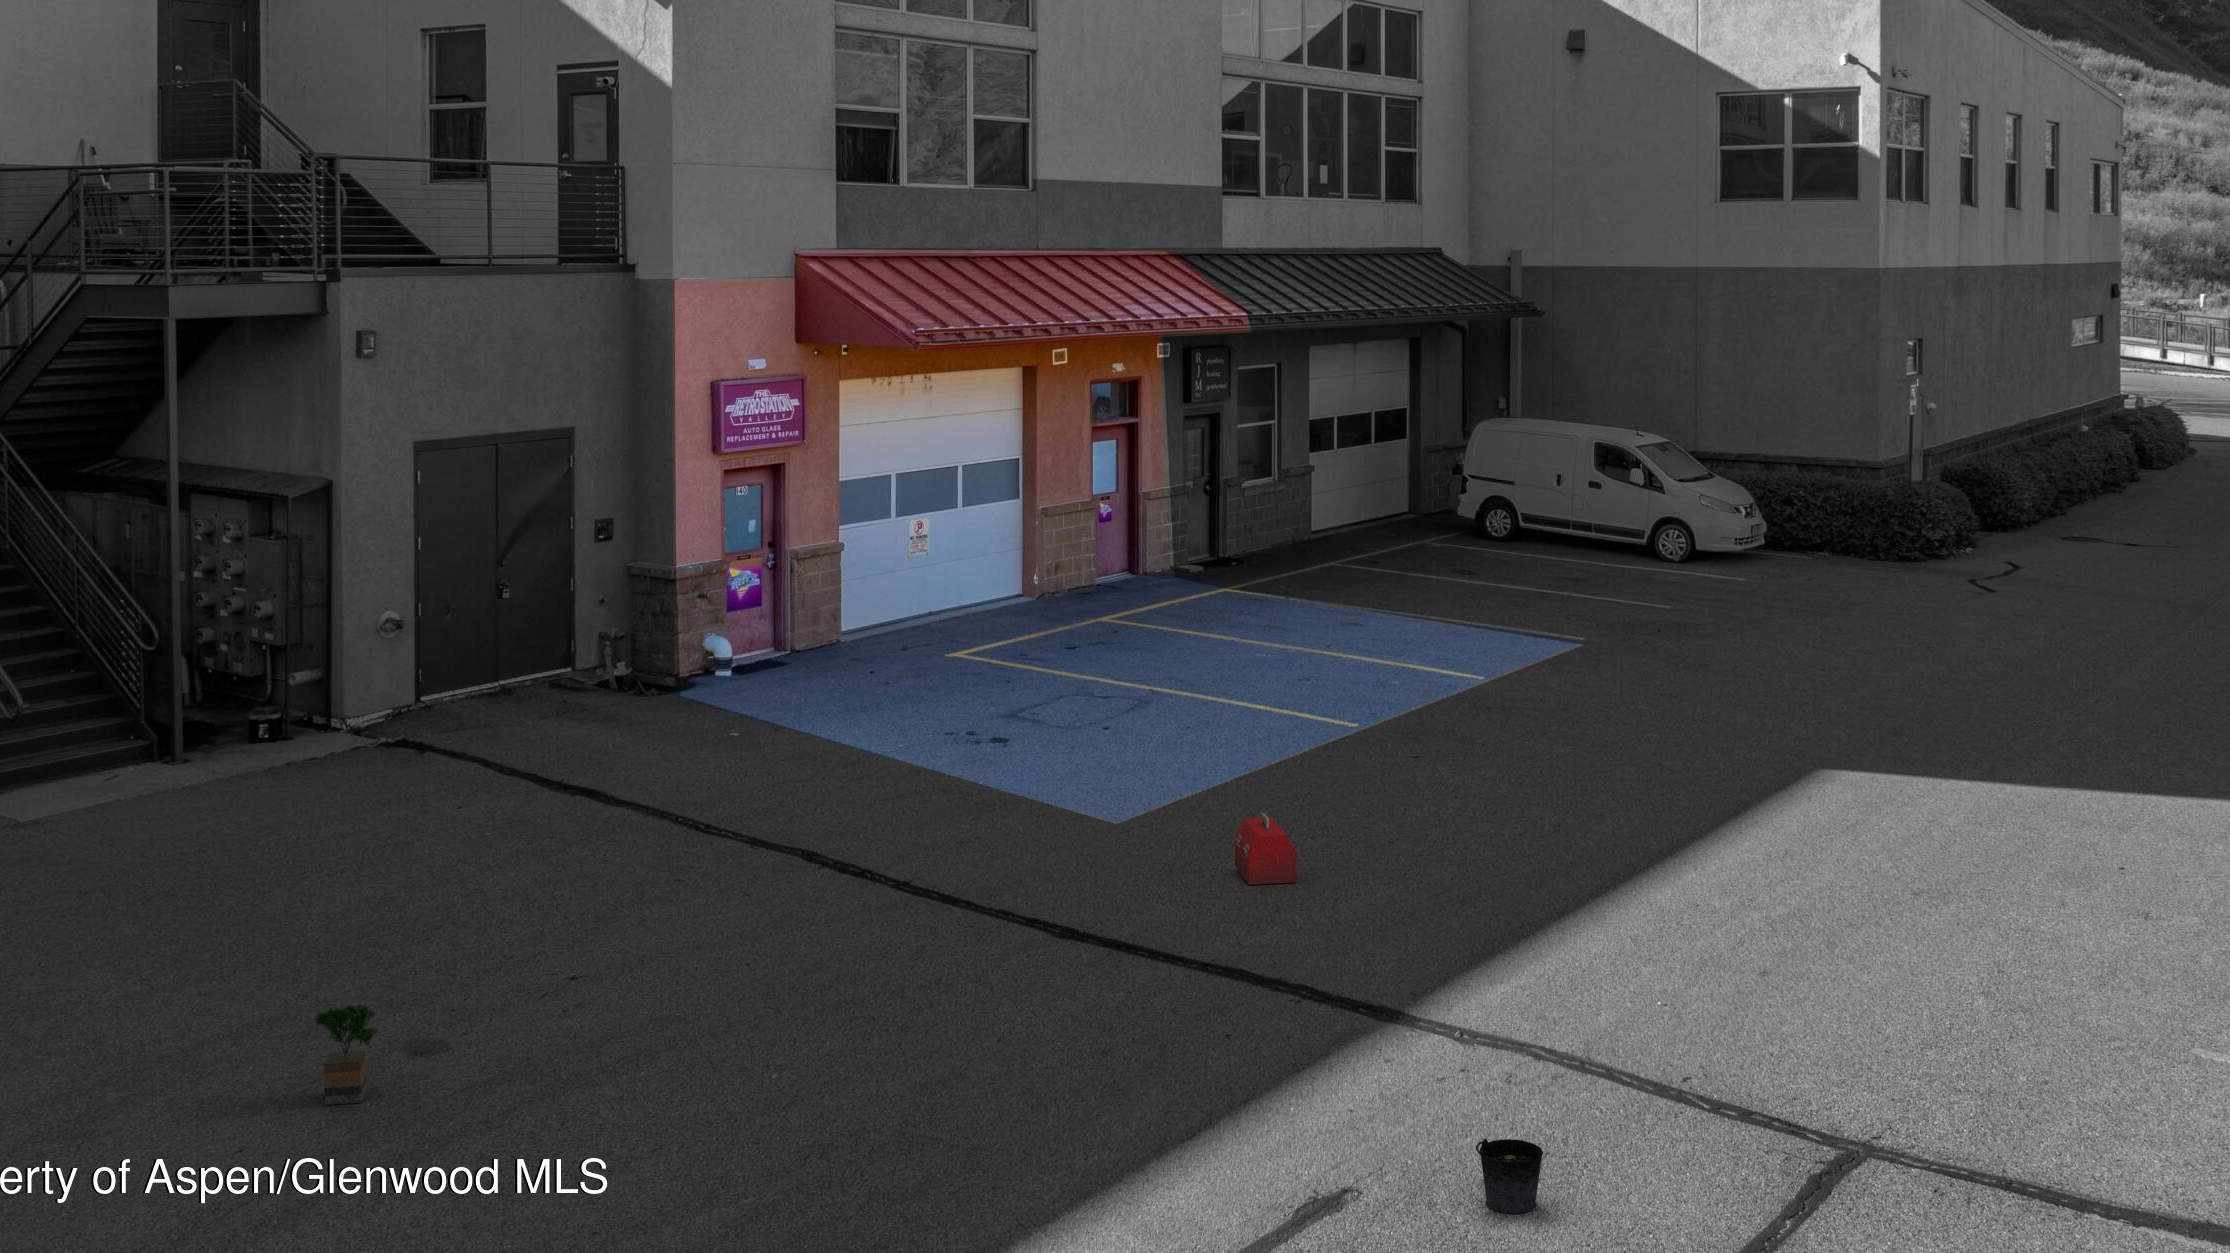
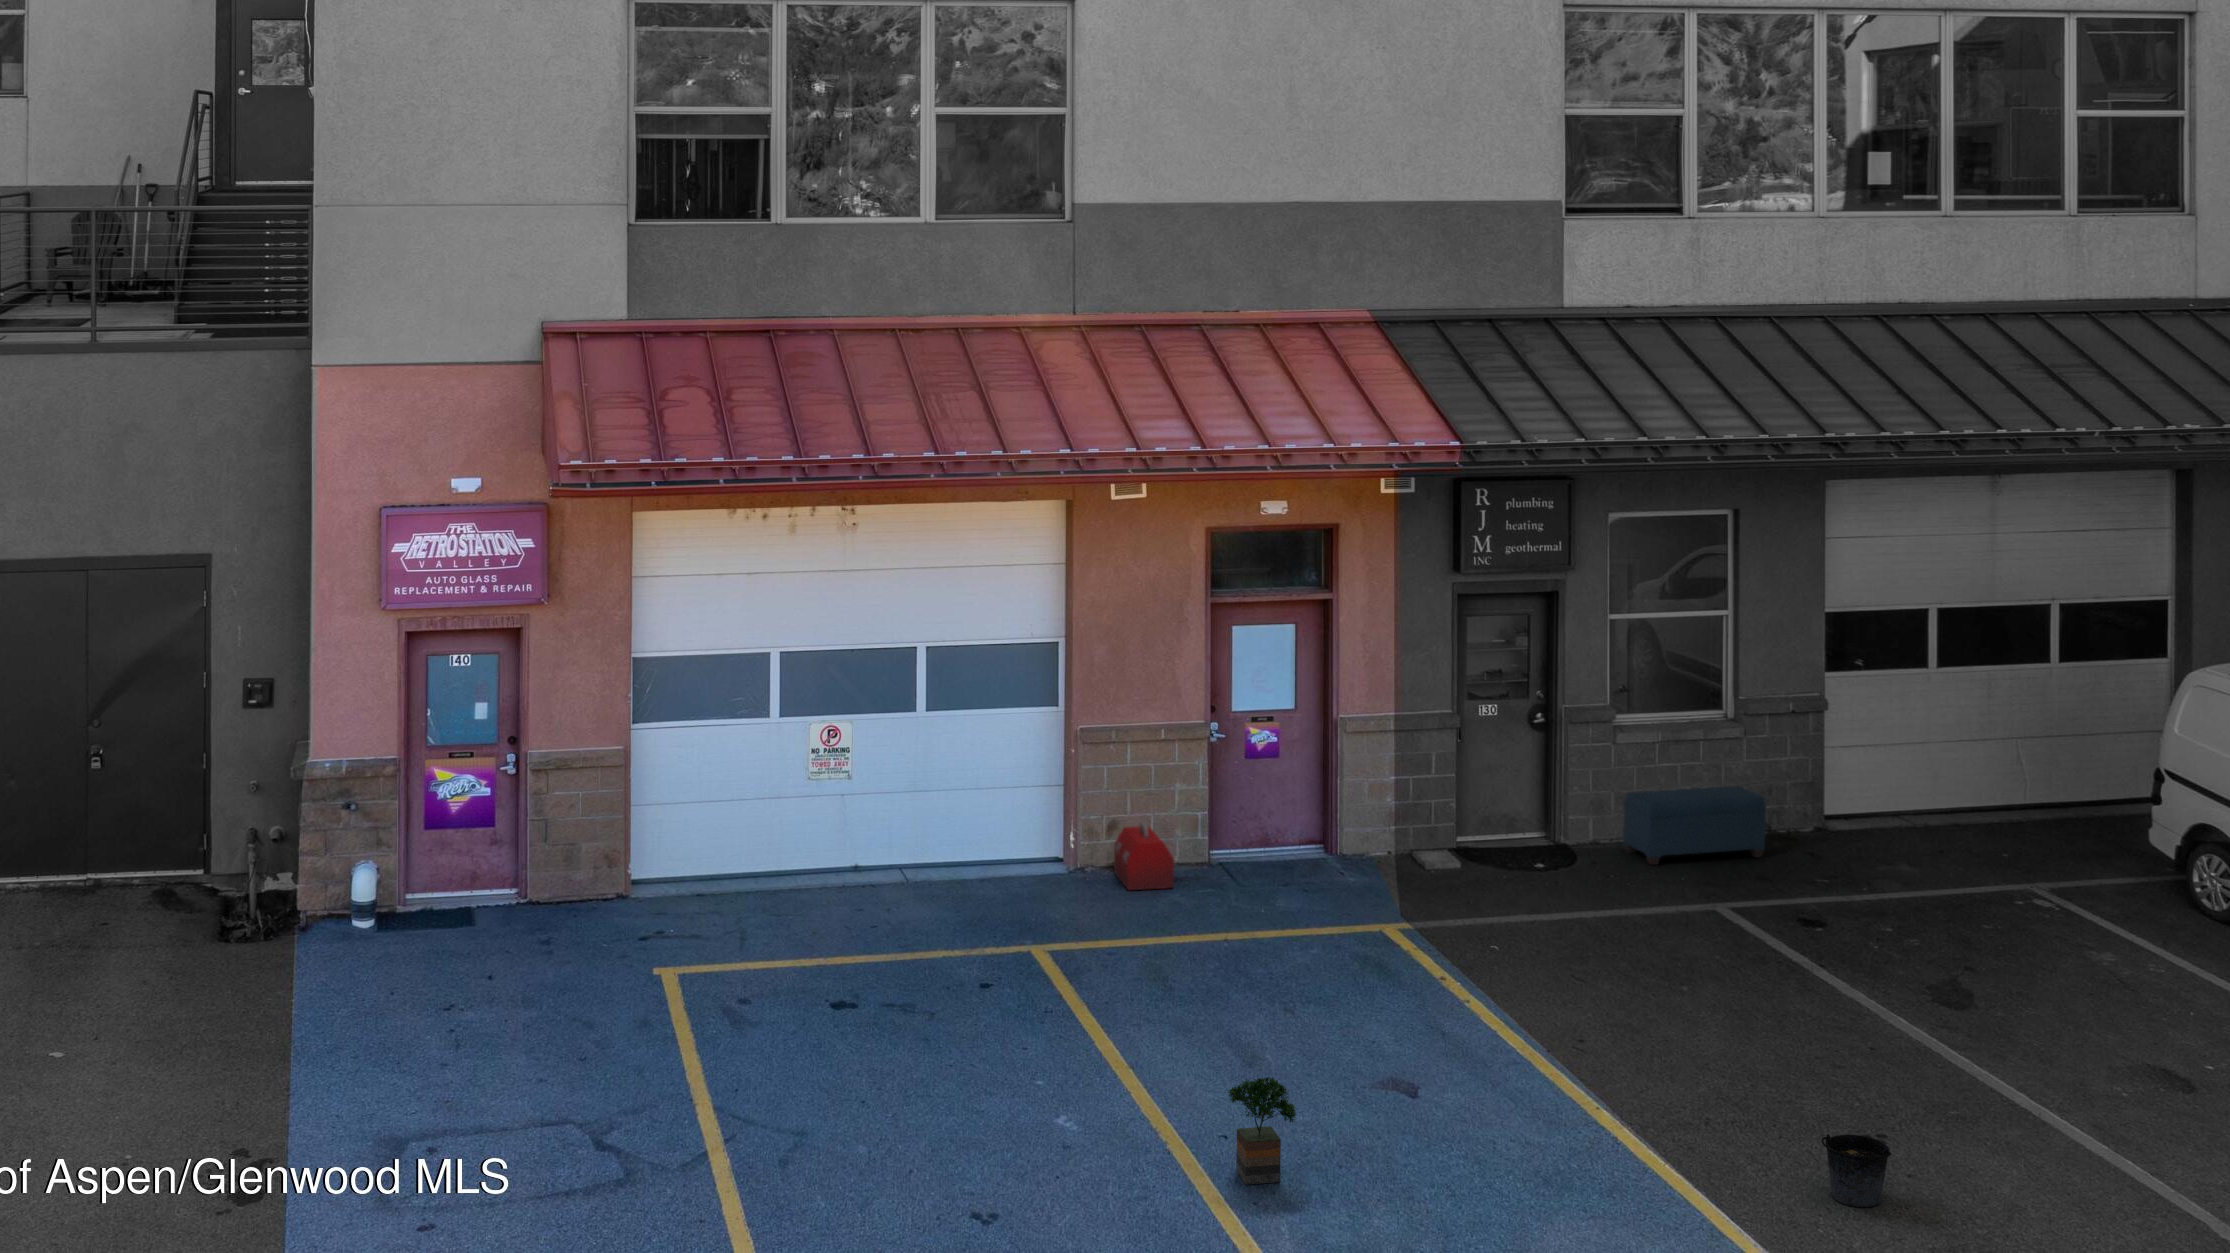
bench: none [1773,774,1924,857] -> present [1623,786,1766,865]
potted tree: present [314,1004,378,1105] -> present [1228,1077,1296,1185]
bucket: present [1476,1139,1543,1213] -> present [1822,1134,1891,1207]

